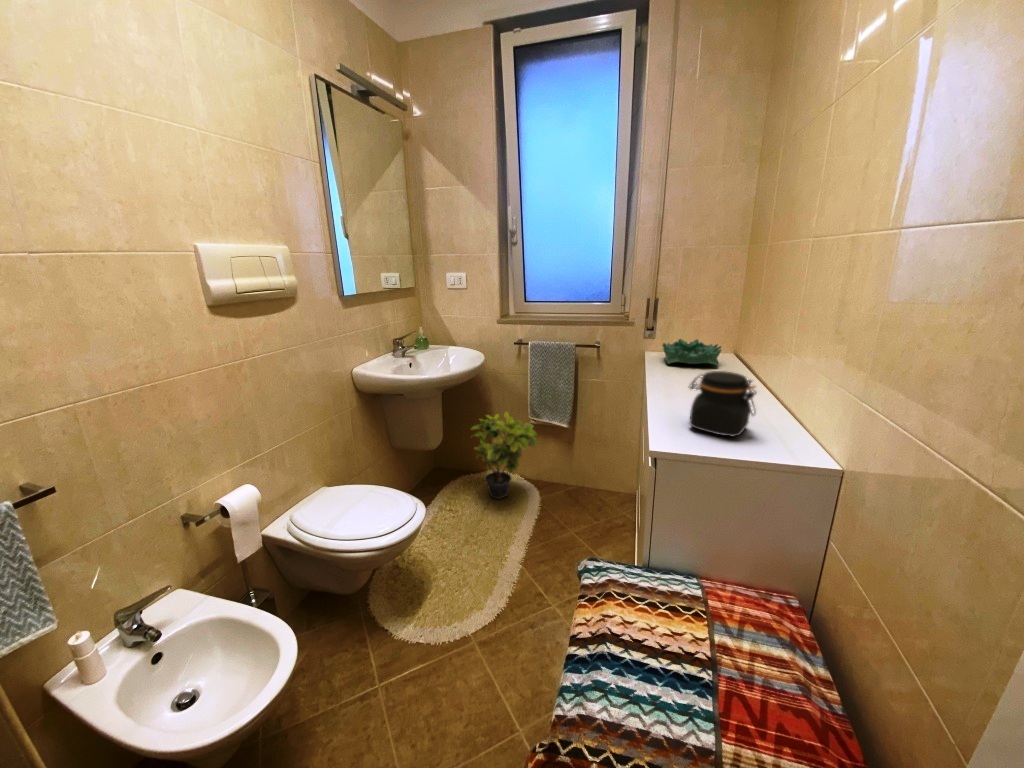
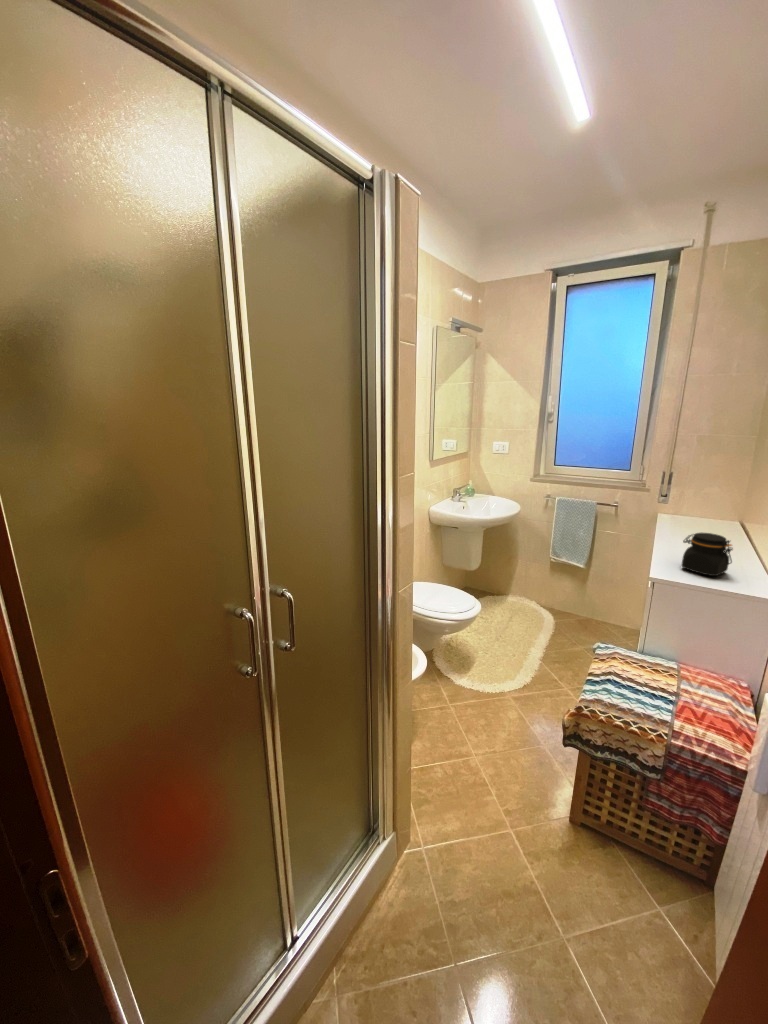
decorative bowl: present [662,339,721,365] -> none [673,505,728,530]
potted plant: present [472,412,538,499] -> none [501,549,557,616]

